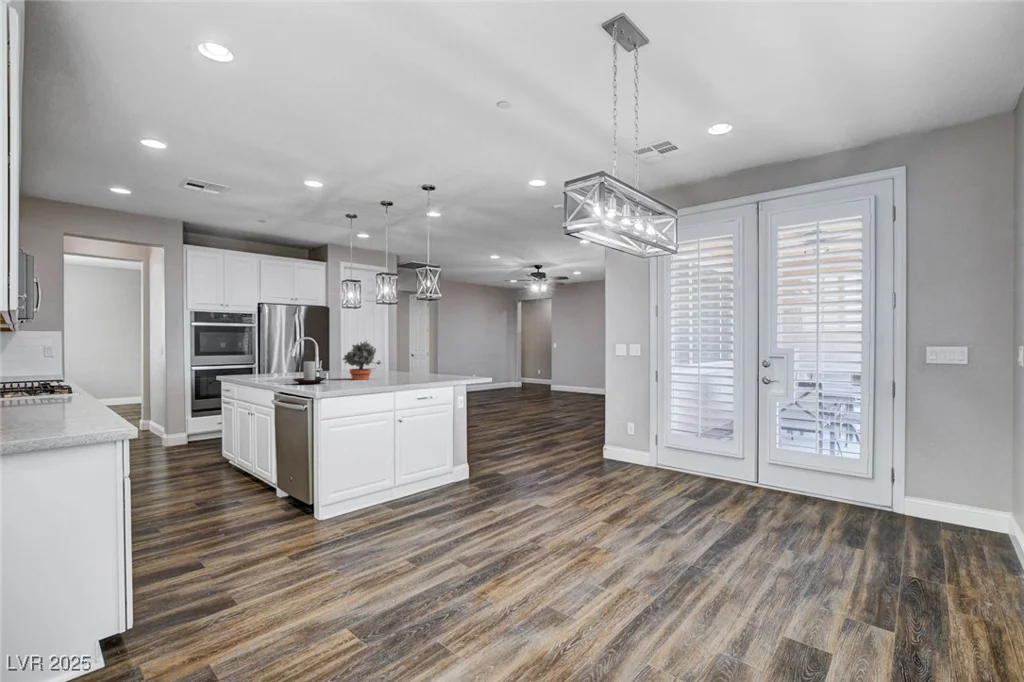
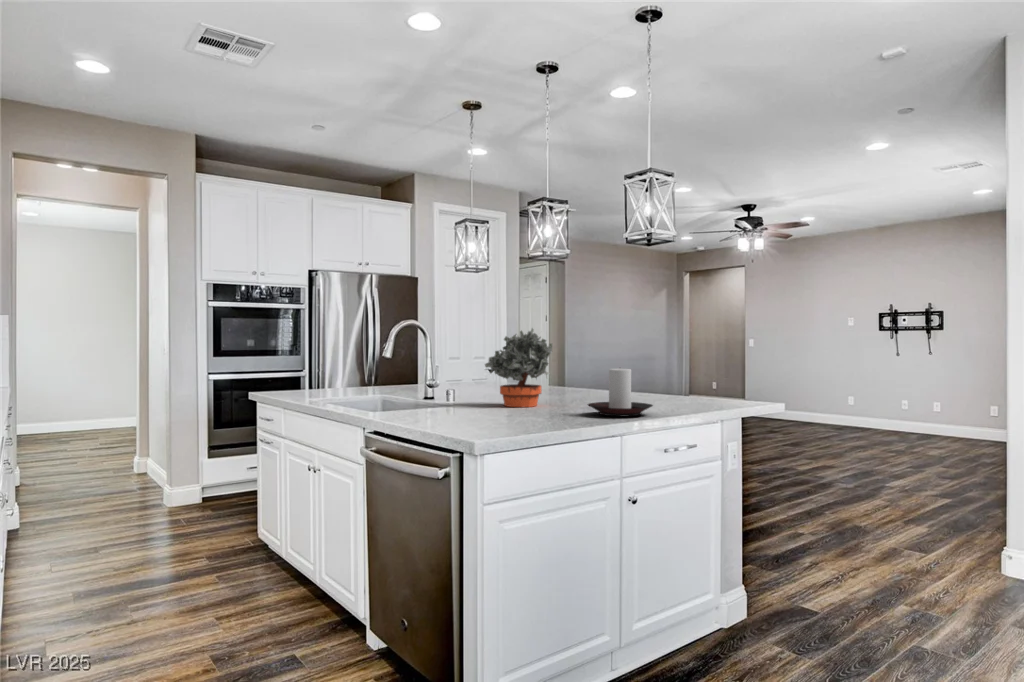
candle holder: present [293,362,326,384] -> present [588,369,653,417]

